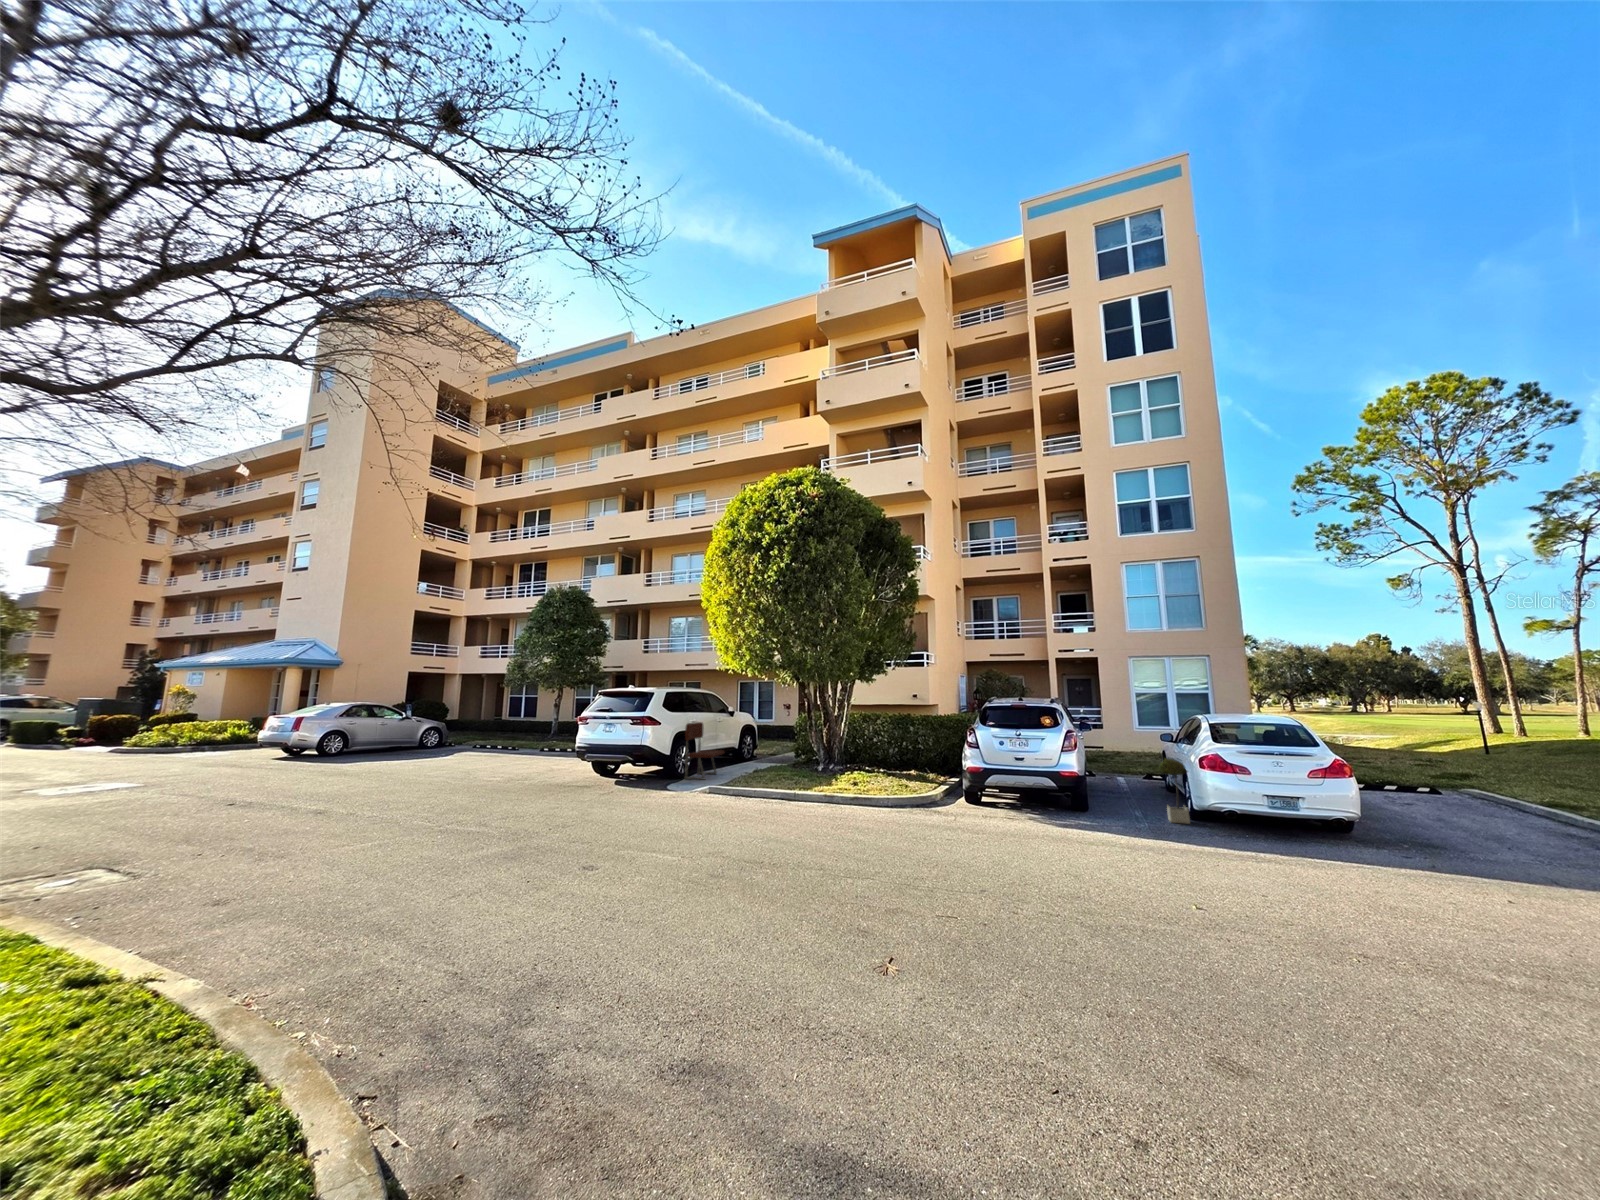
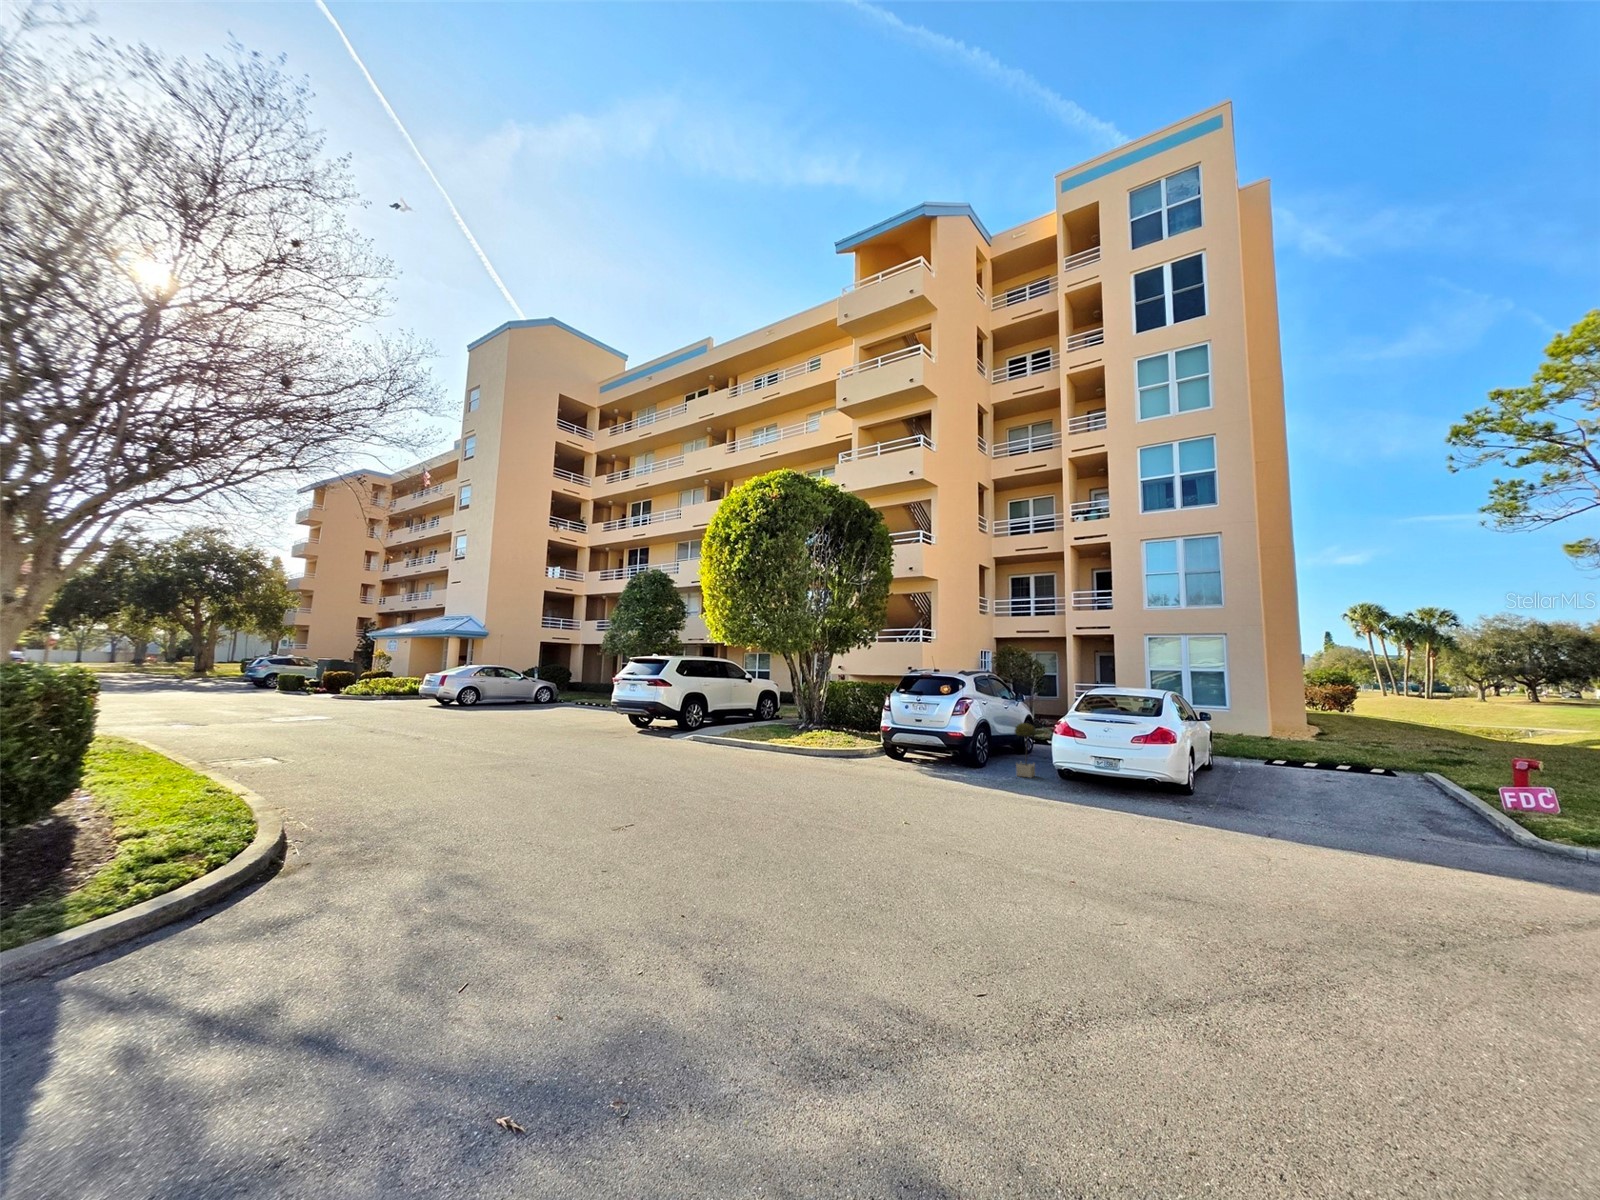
bench: present [684,722,725,779] -> none [691,686,730,732]

